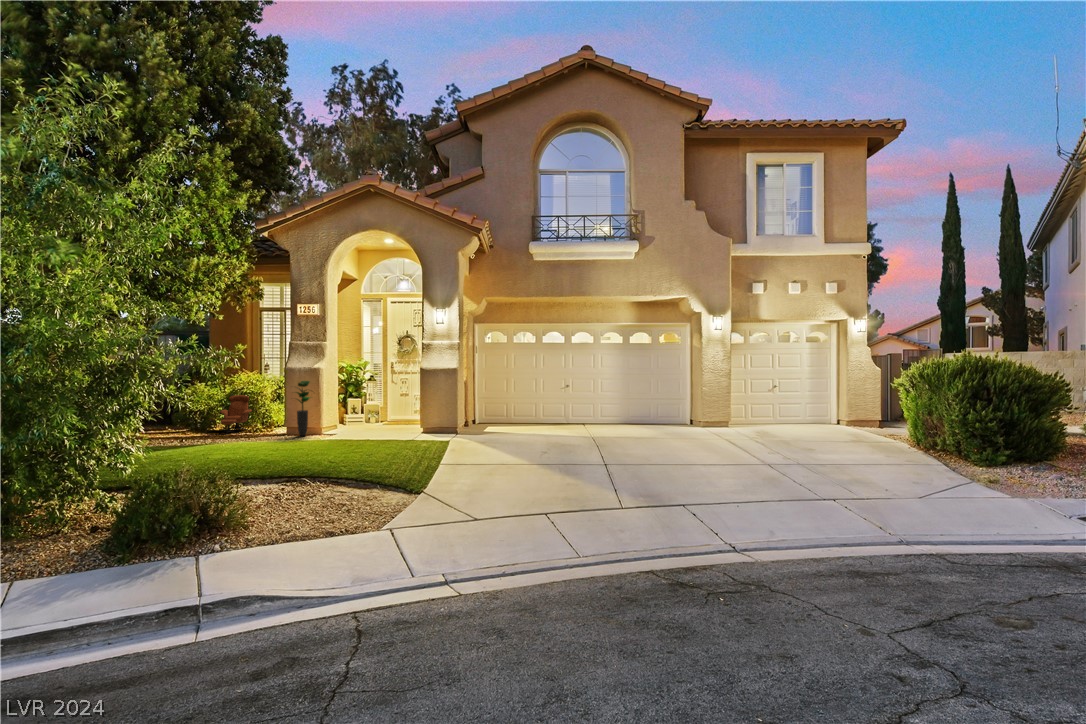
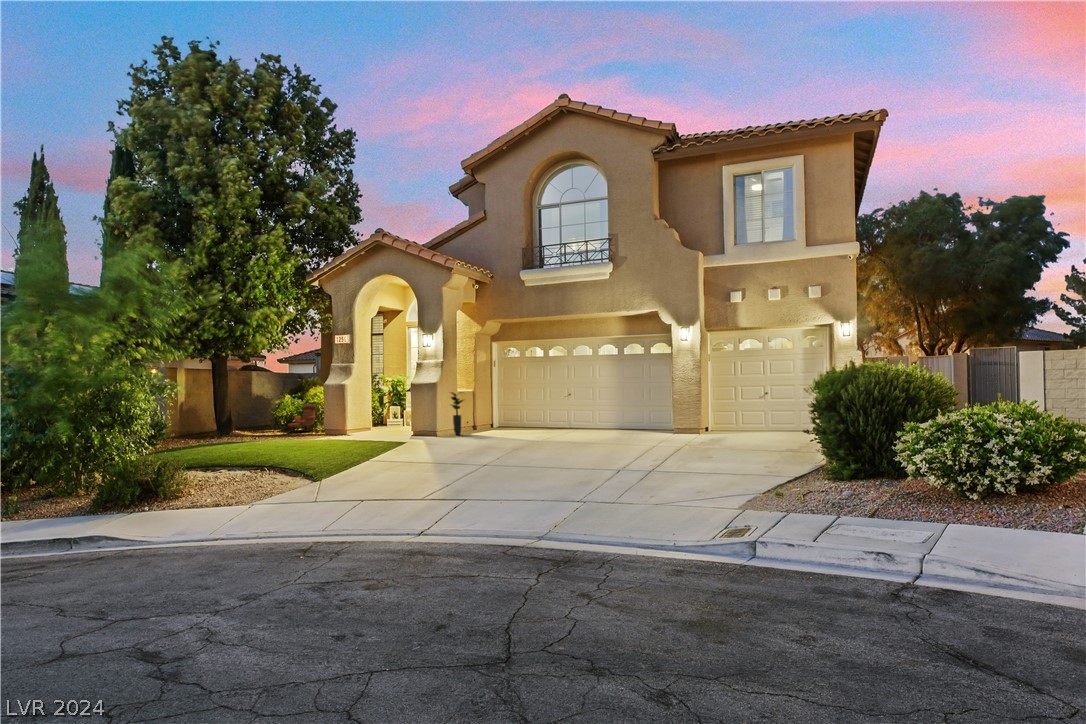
potted plant: present [296,381,310,436] -> present [451,392,463,435]

